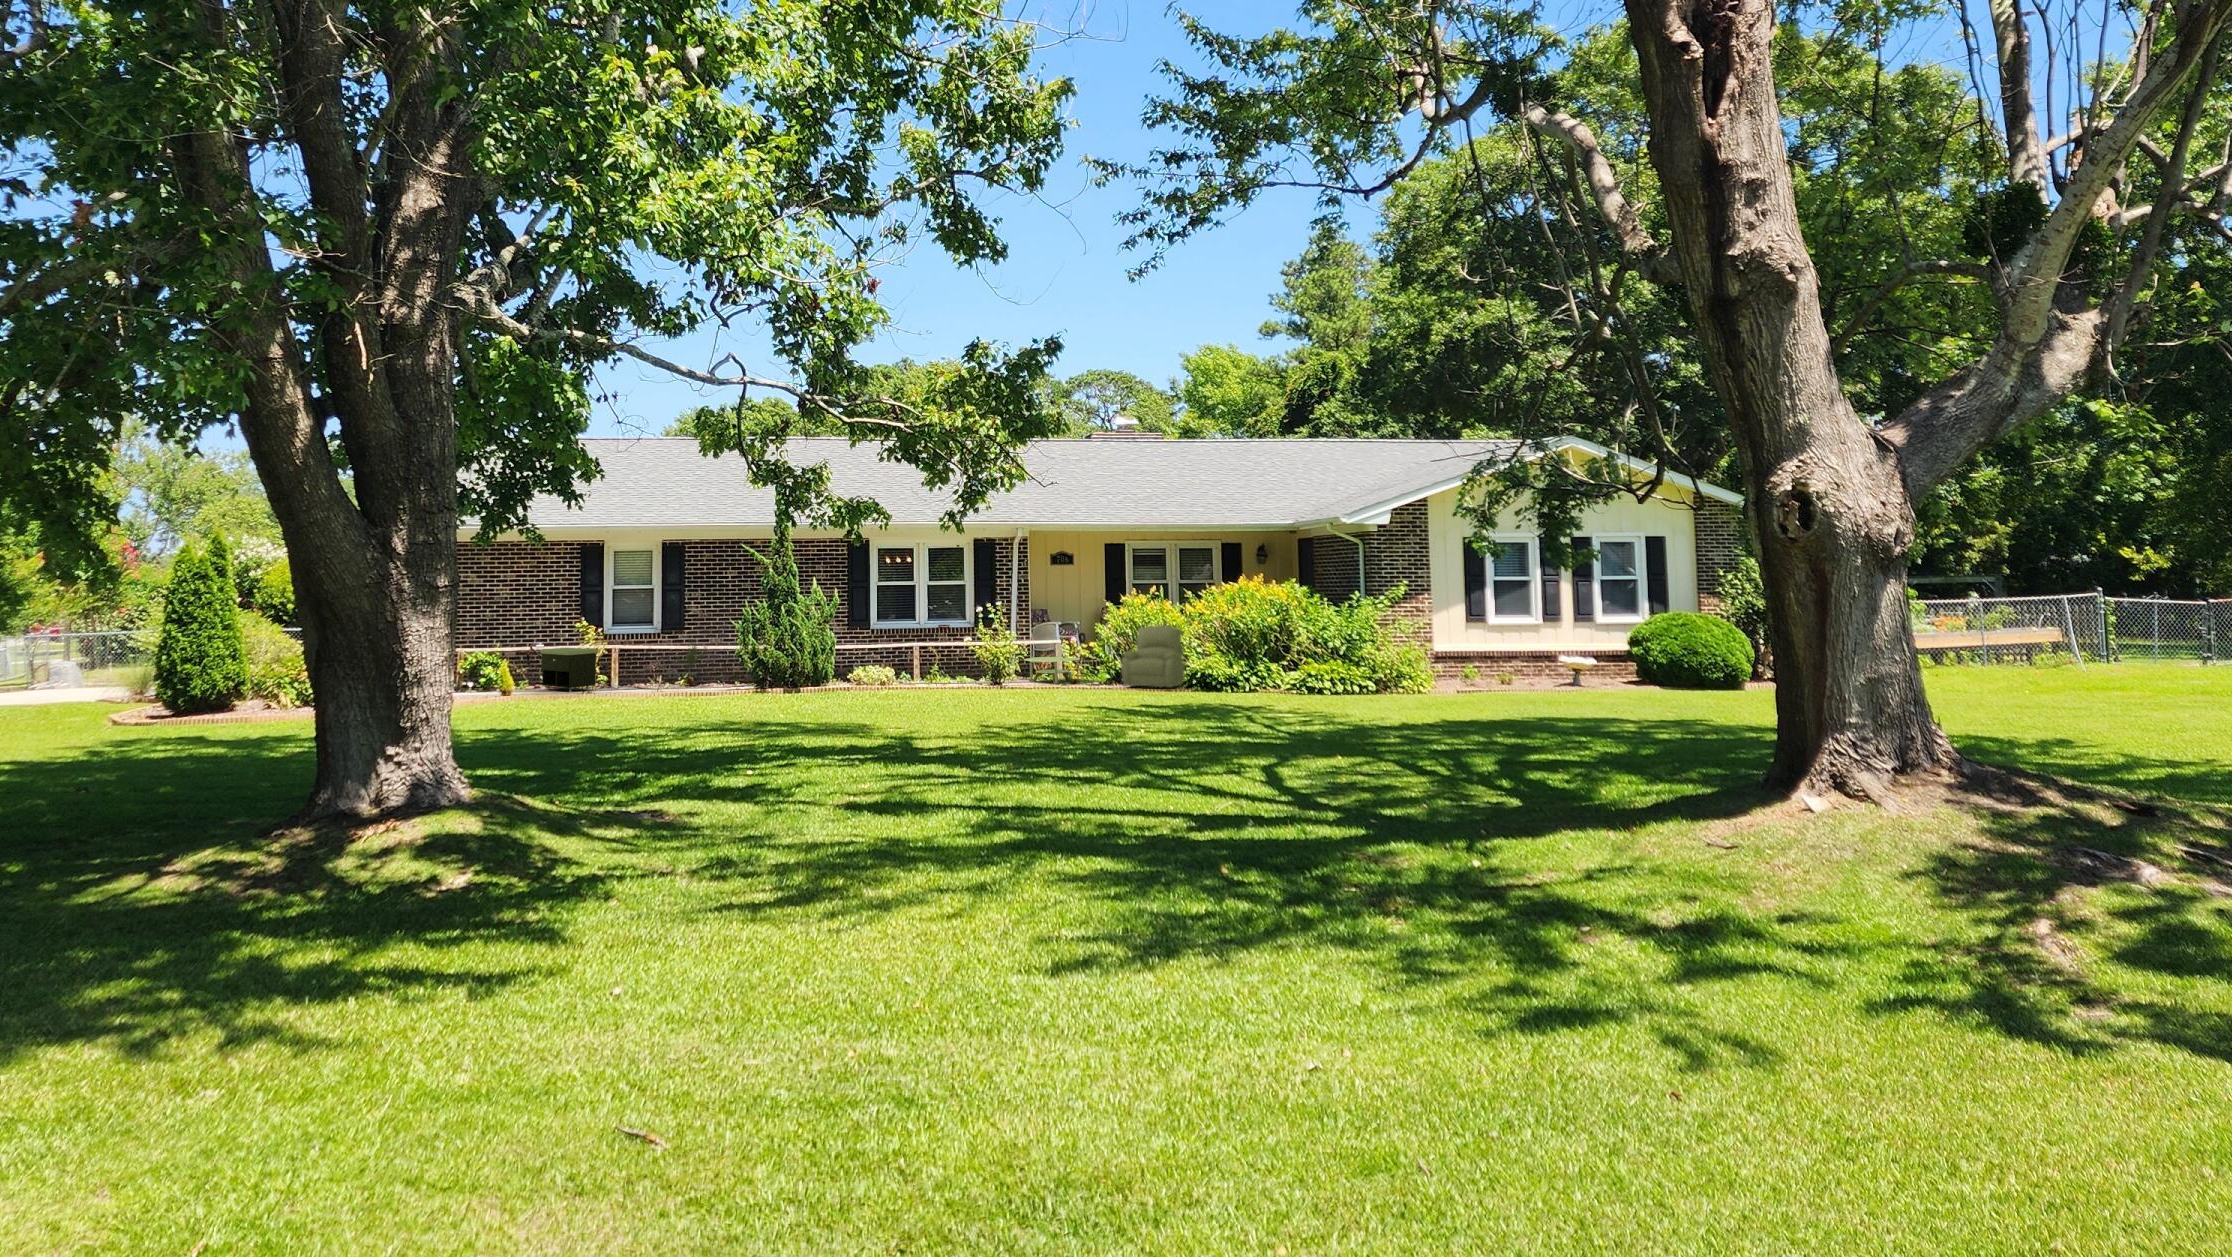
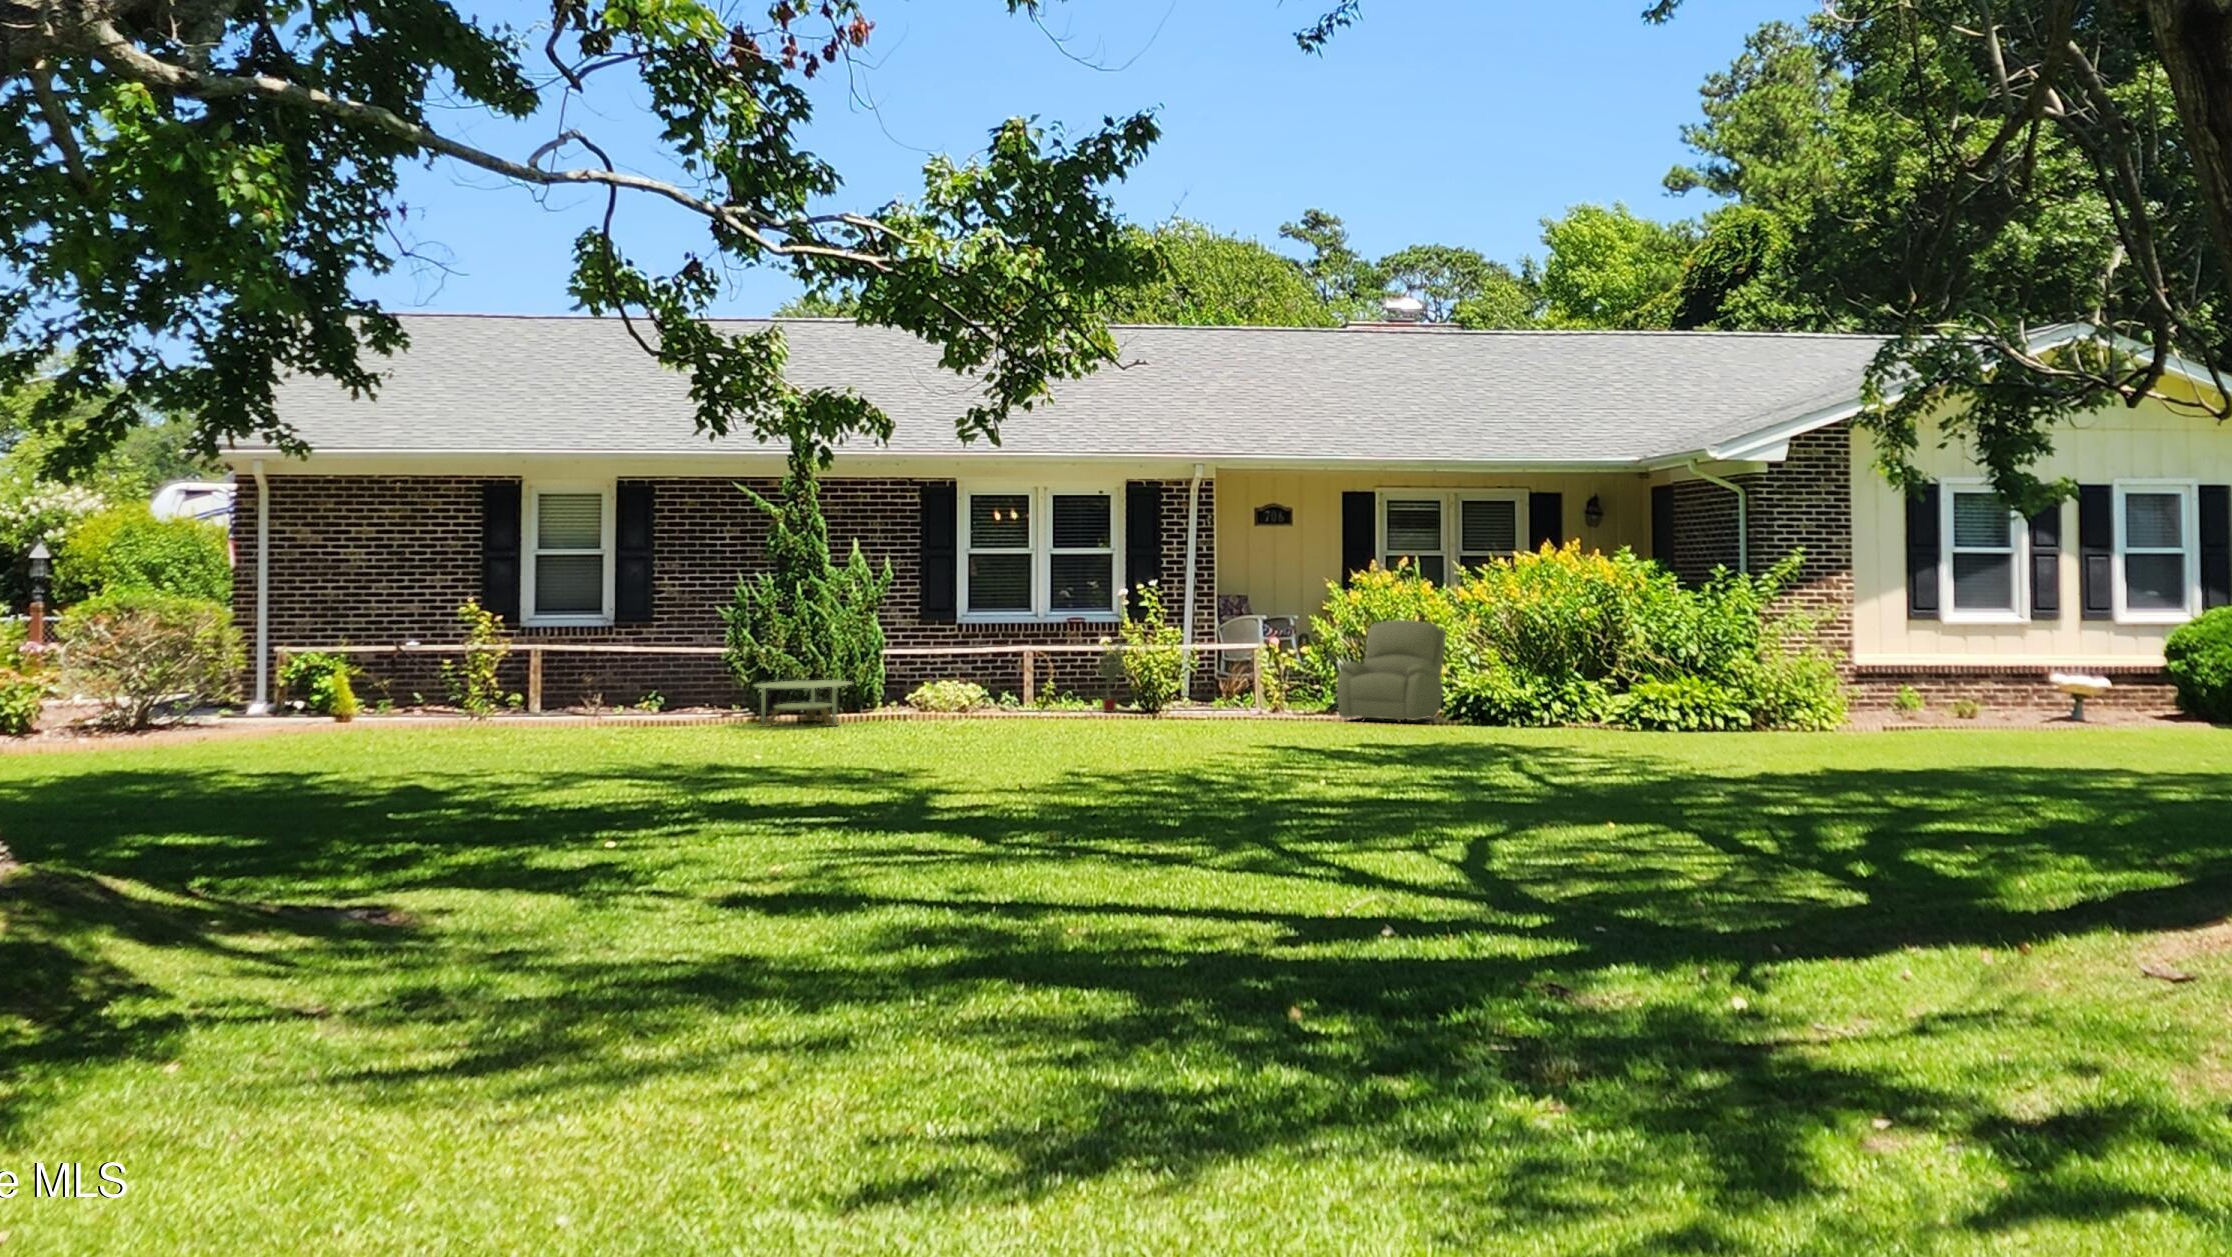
potted tree: present [673,643,706,686] -> present [1099,640,1132,712]
storage bench: present [540,648,596,692] -> none [382,649,473,721]
round table: present [1024,657,1080,684] -> present [754,680,852,727]

